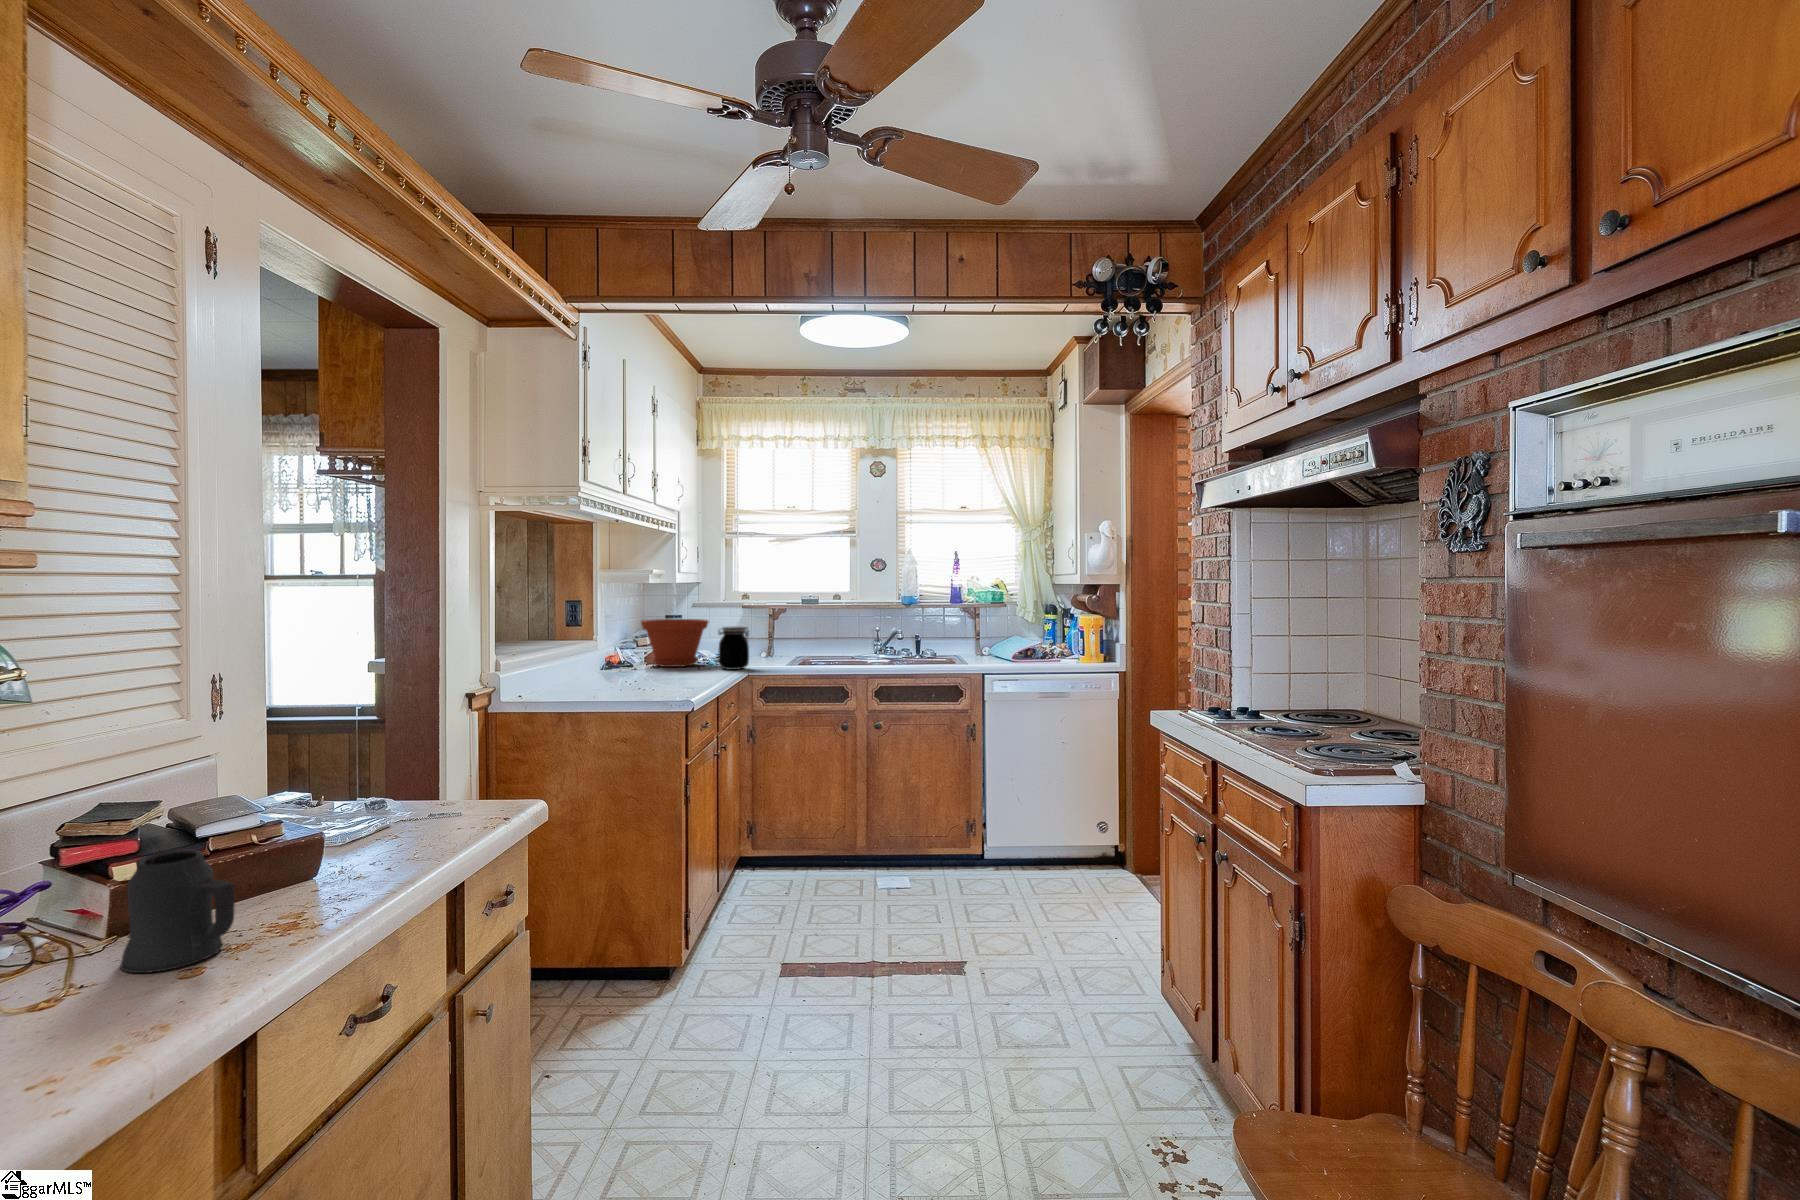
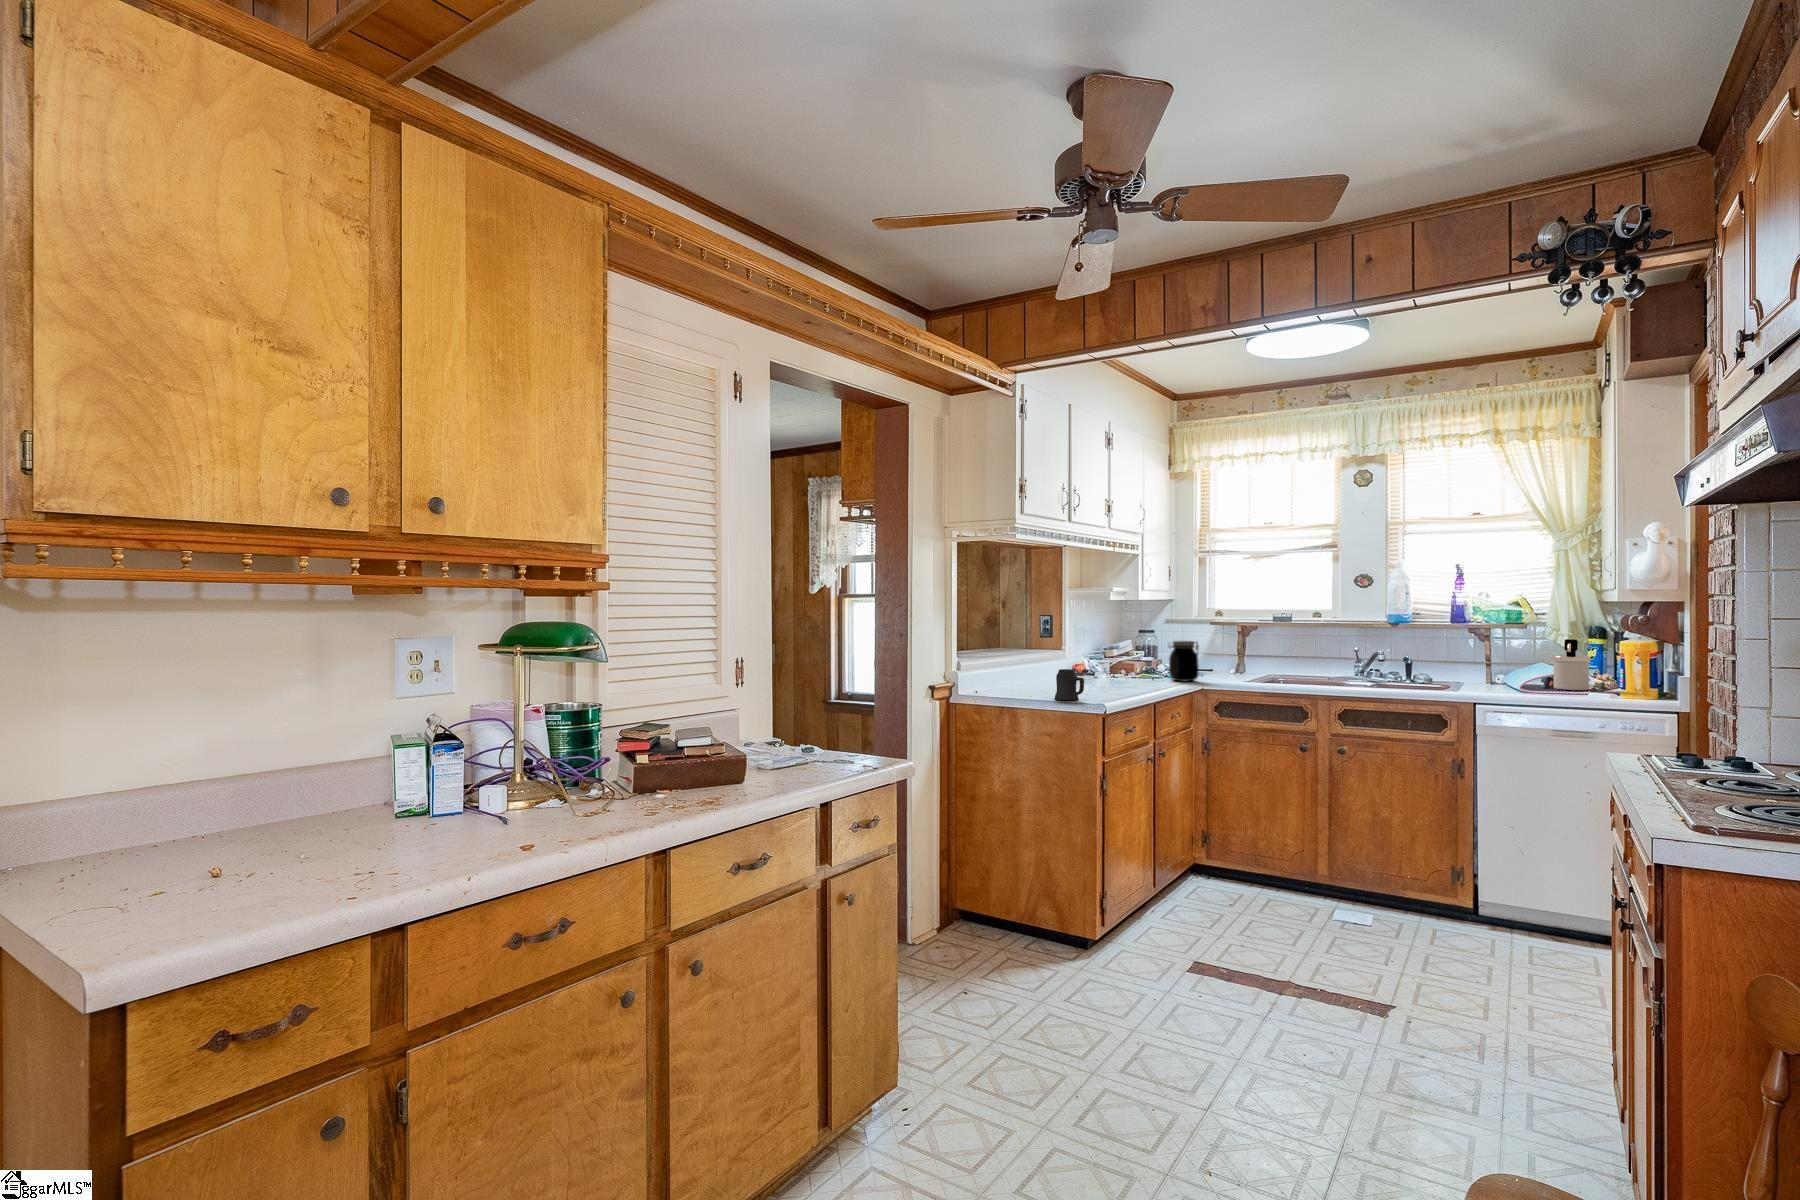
soap dispenser: none [1030,617,1056,659] -> present [1552,639,1590,690]
plant pot: present [641,619,709,667] -> none [1103,633,1166,676]
mug: present [120,850,235,973] -> present [1054,669,1084,701]

